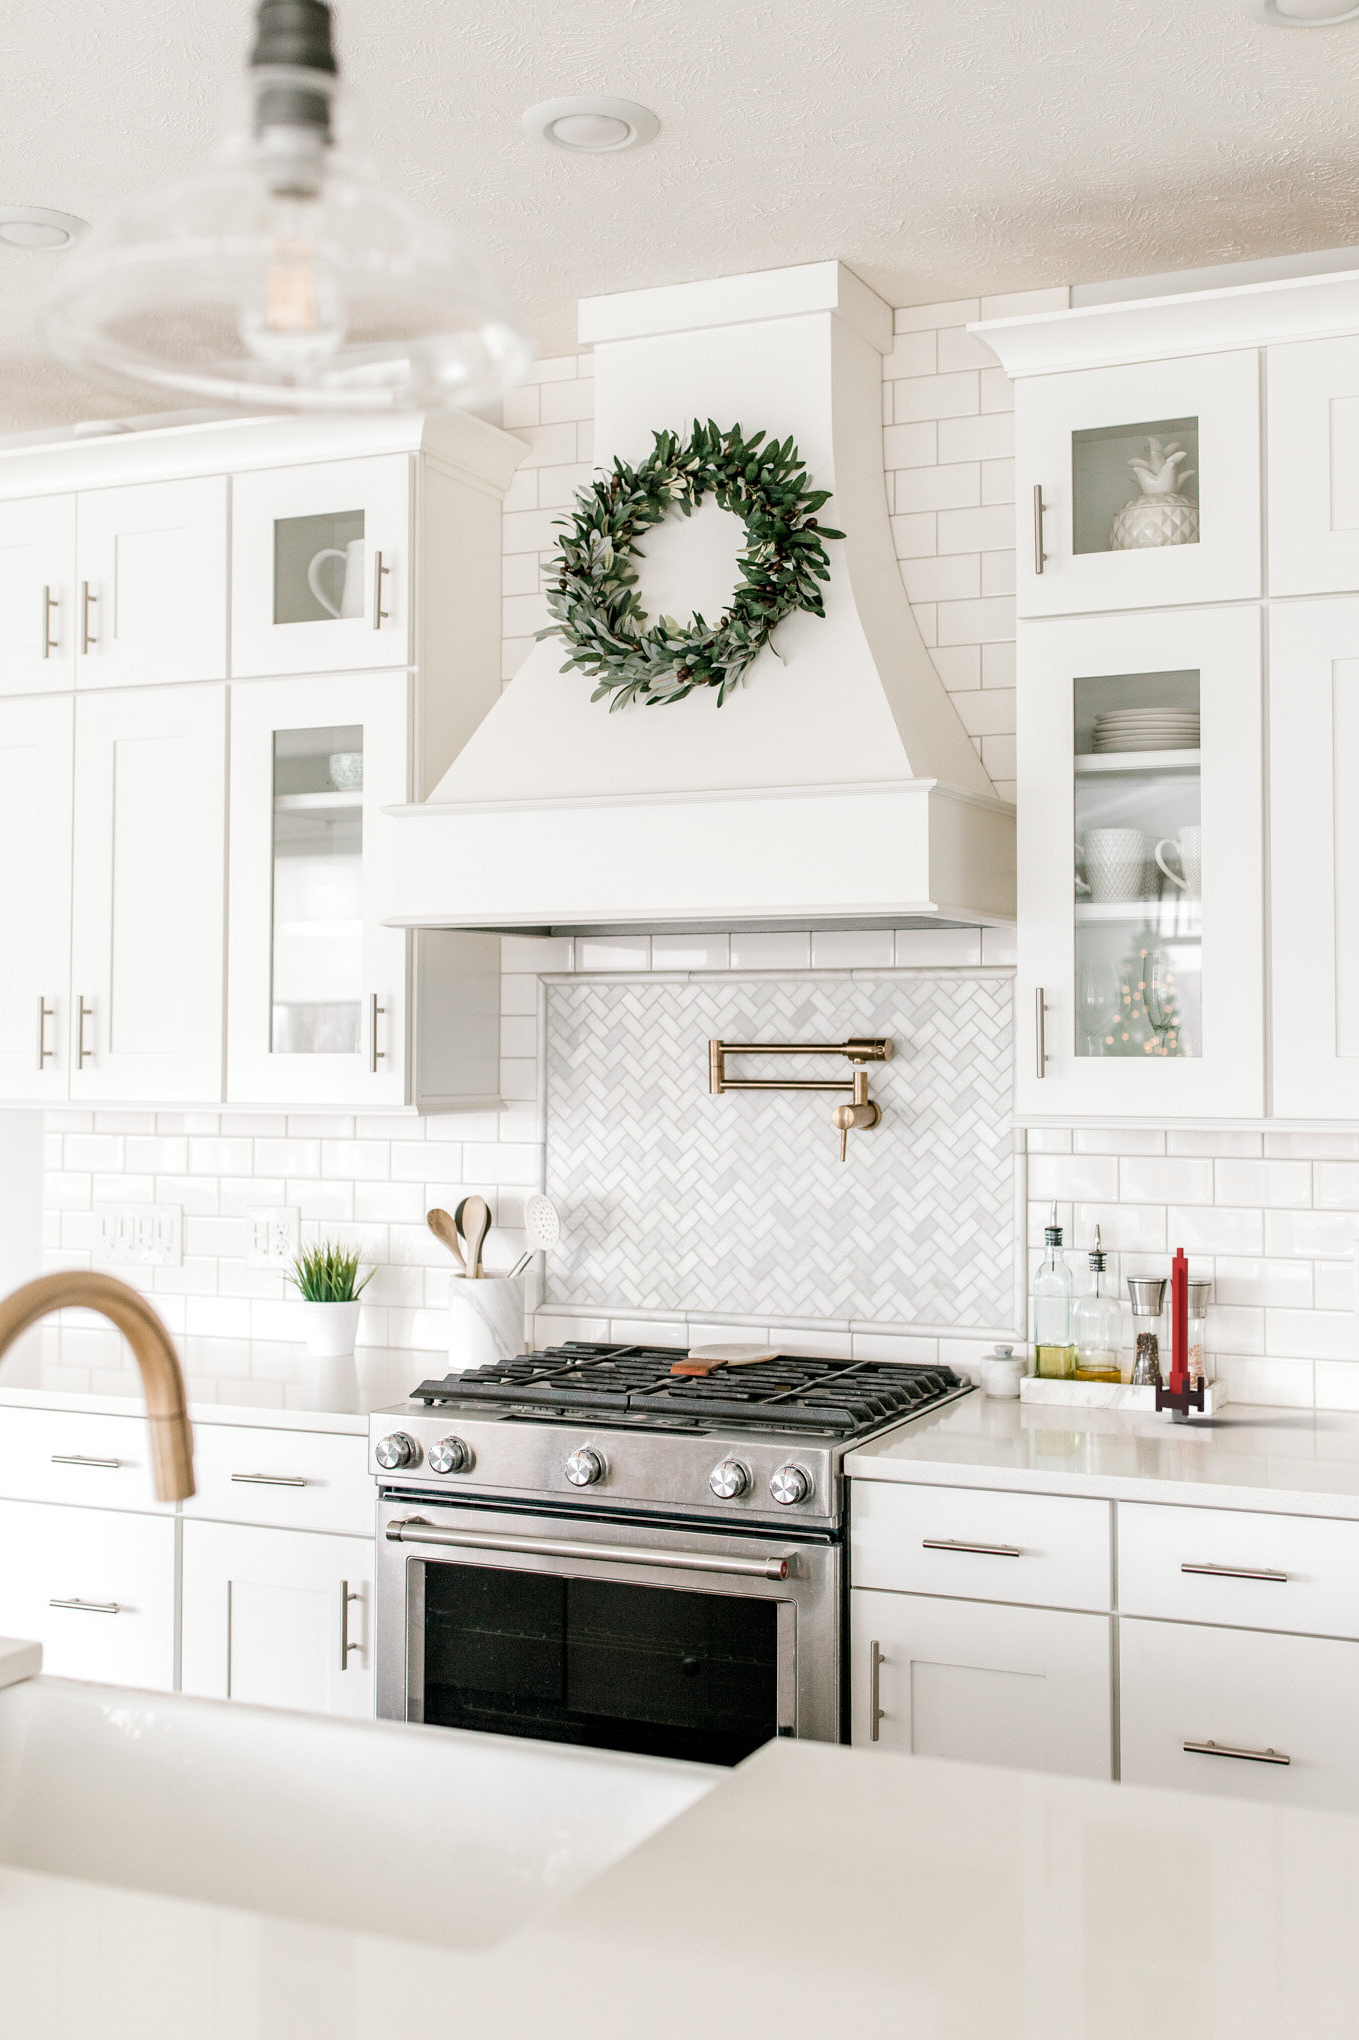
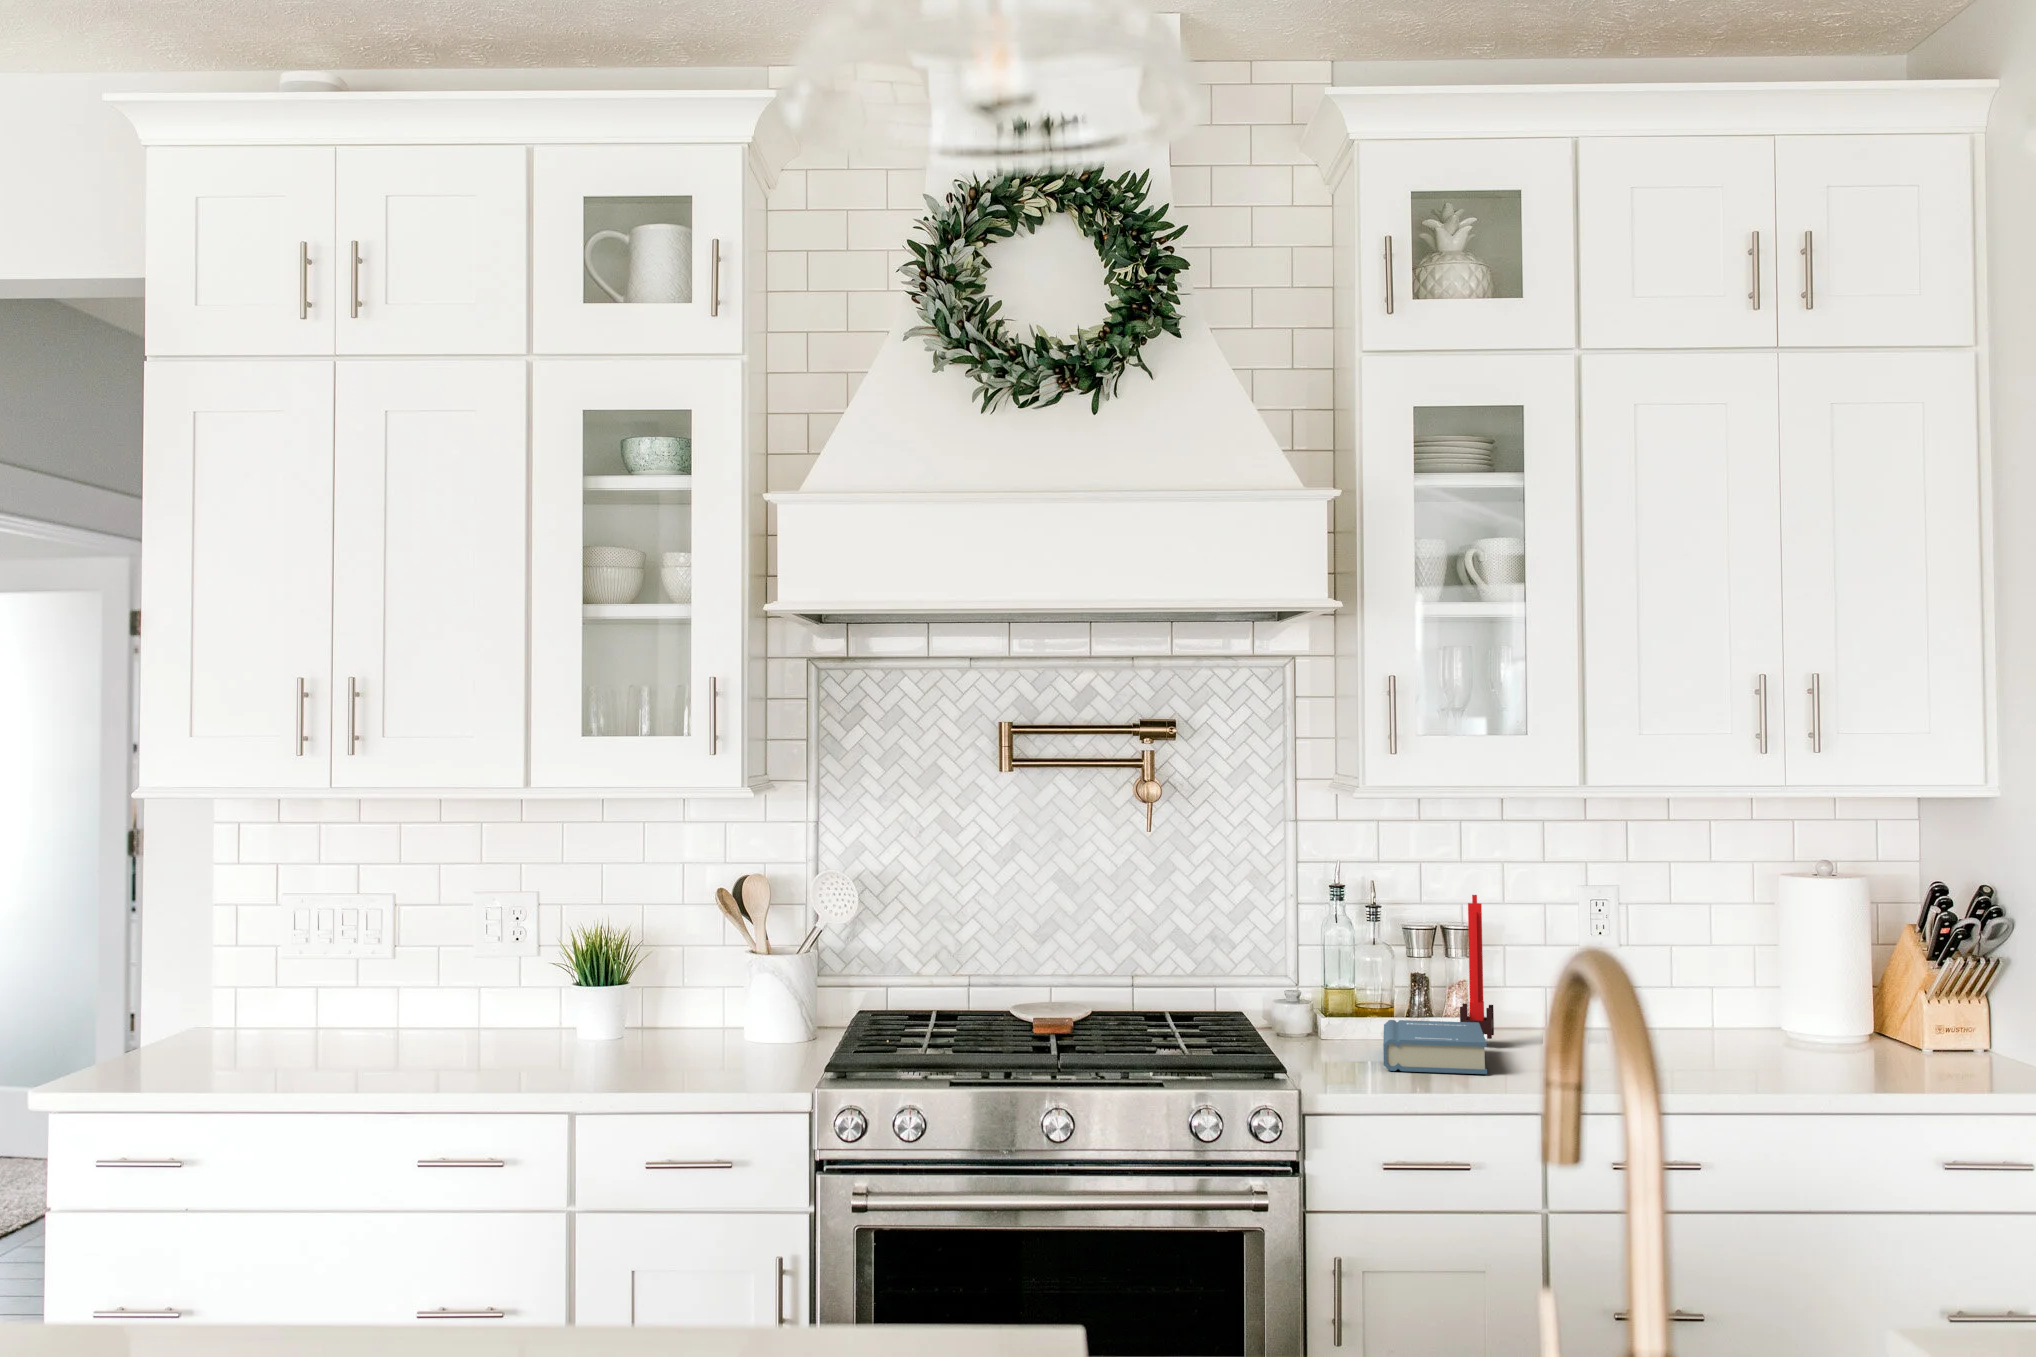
hardback book: none [991,1385,1158,1453] -> present [1383,1020,1487,1074]

